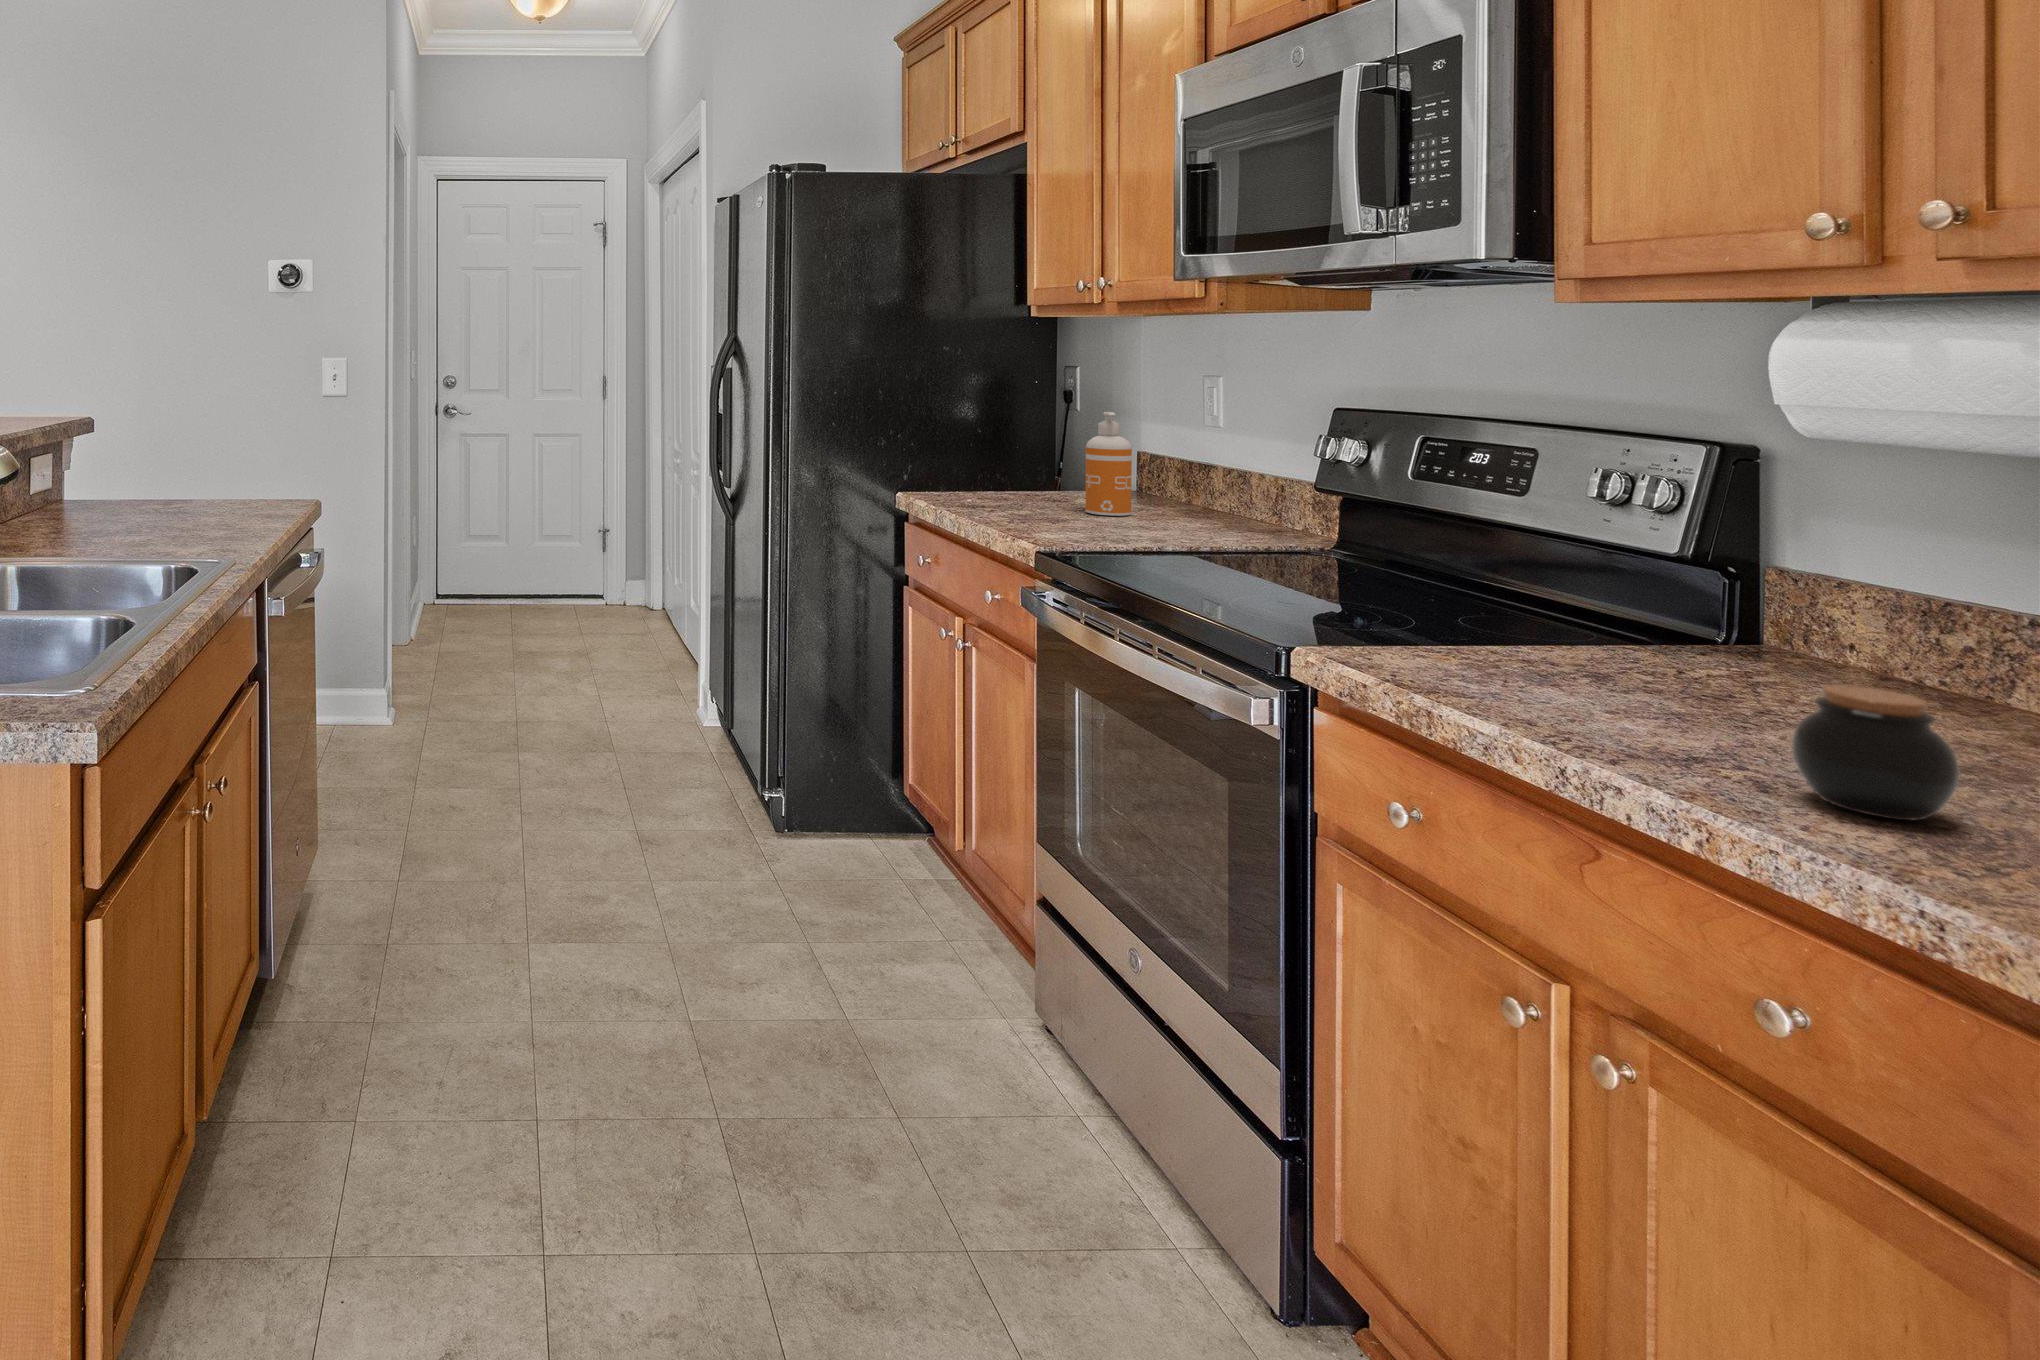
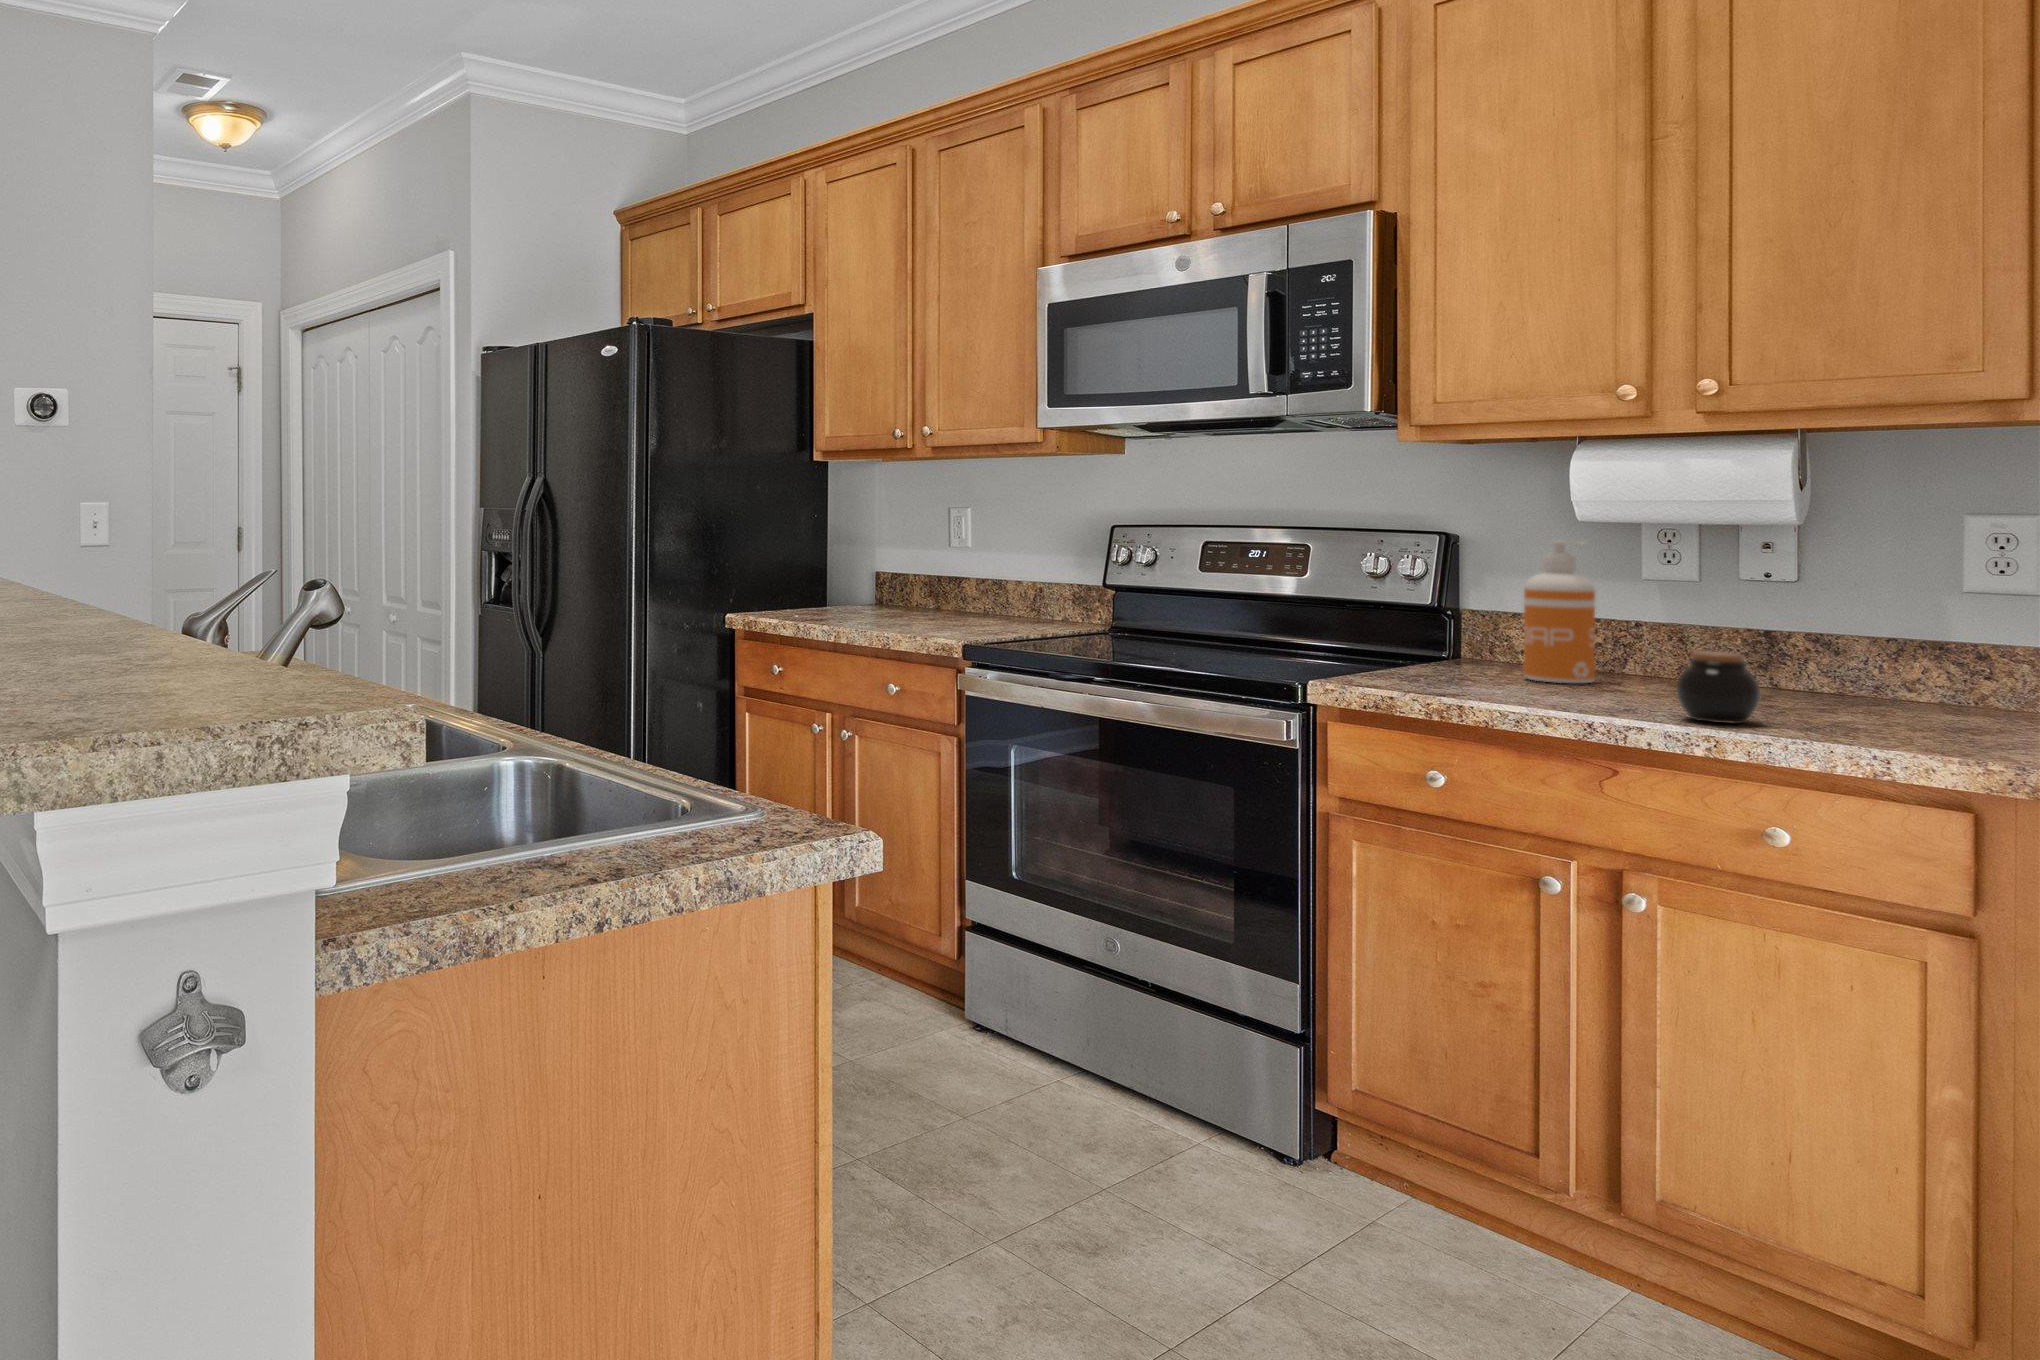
soap dispenser: present [1085,412,1132,516] -> present [1523,540,1595,683]

